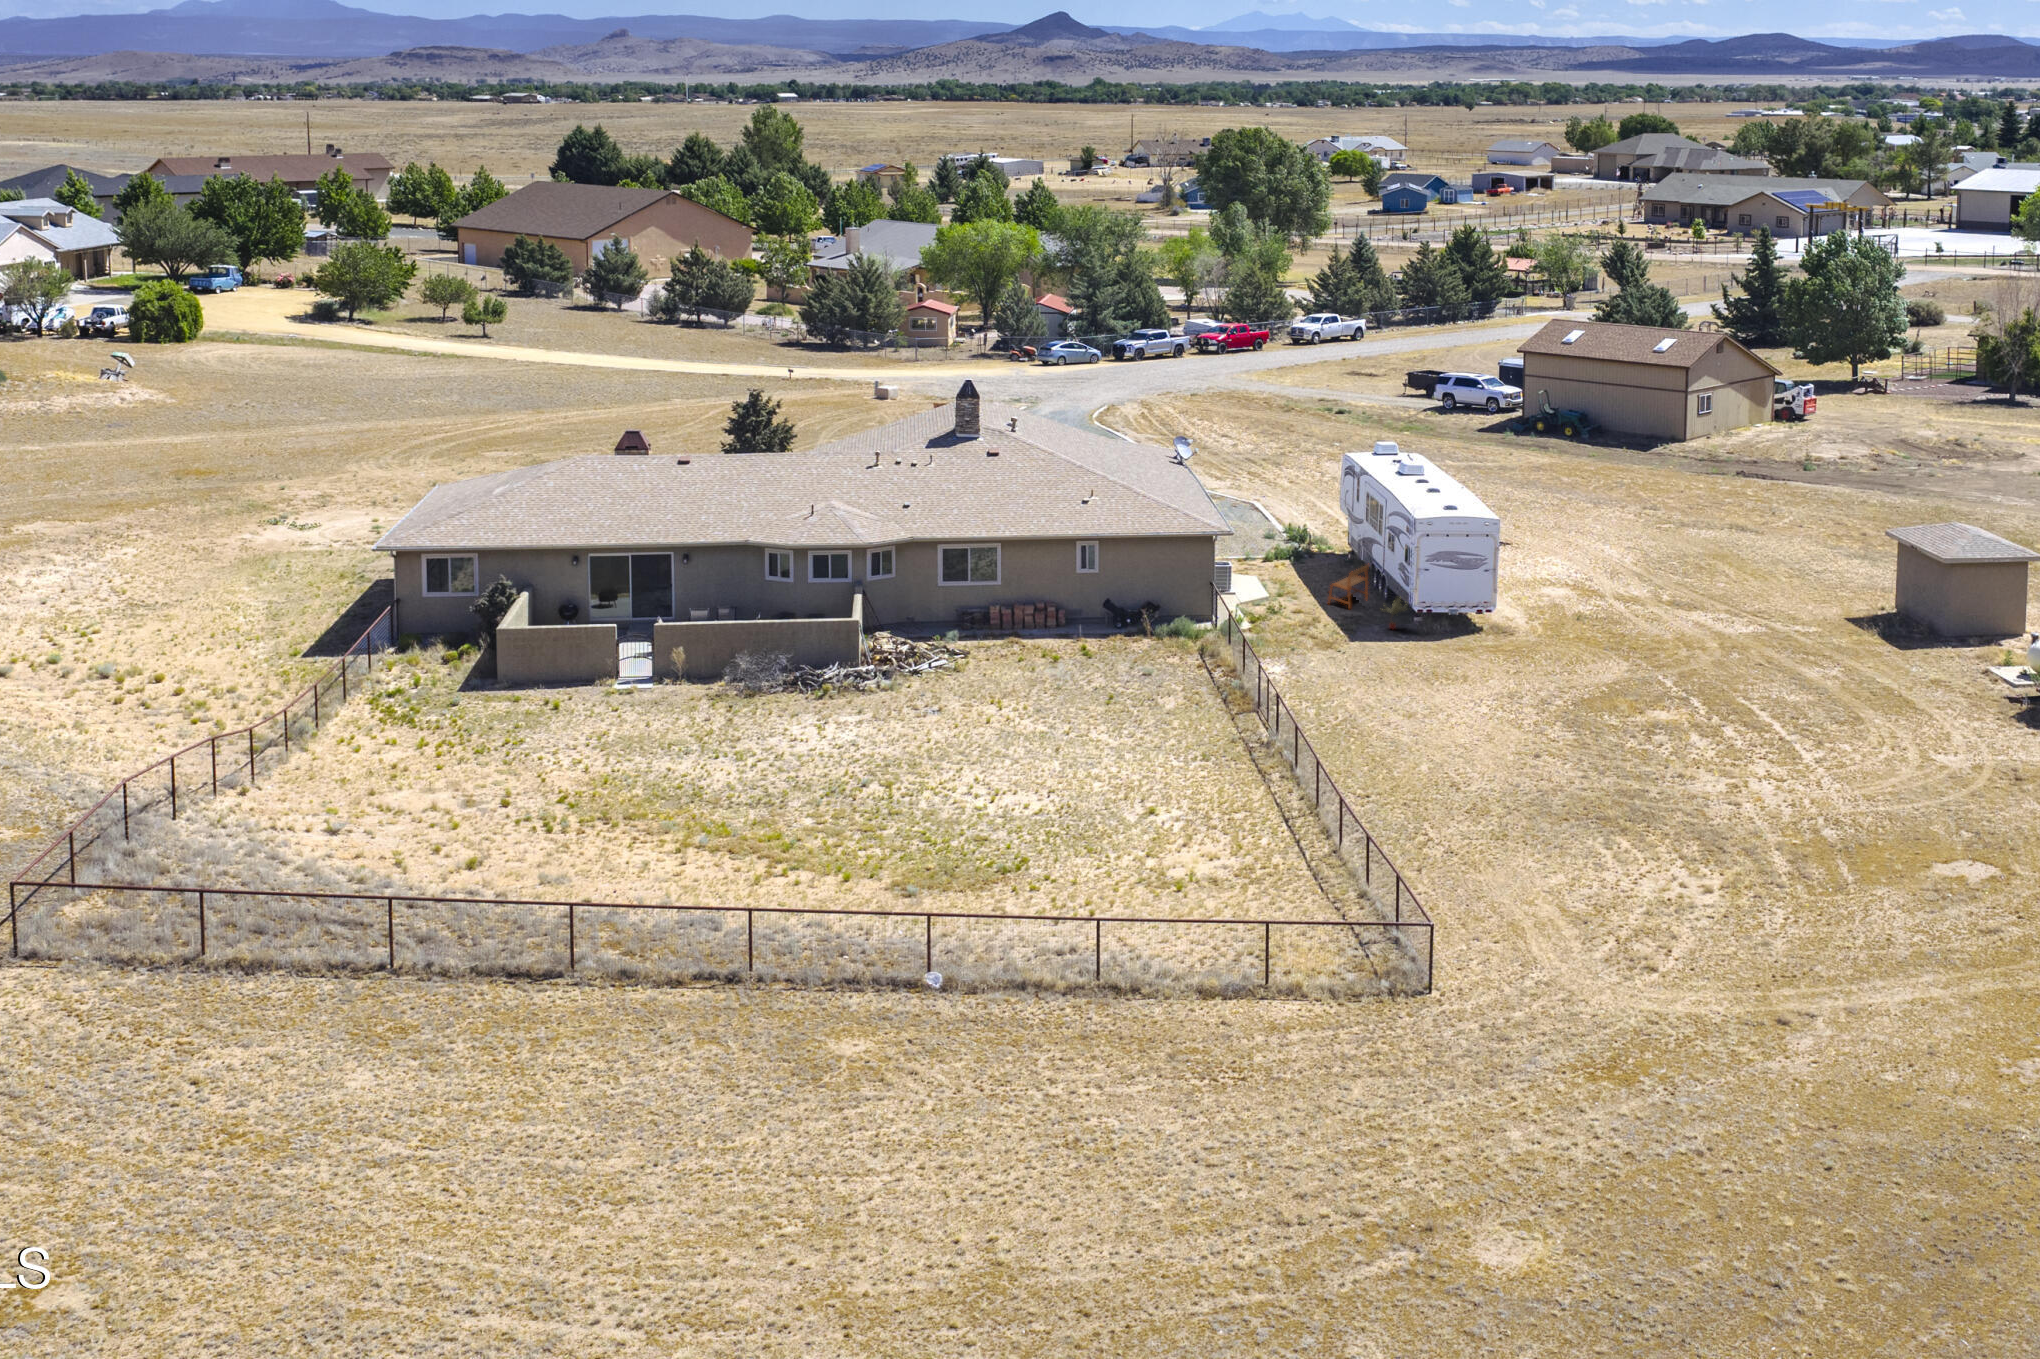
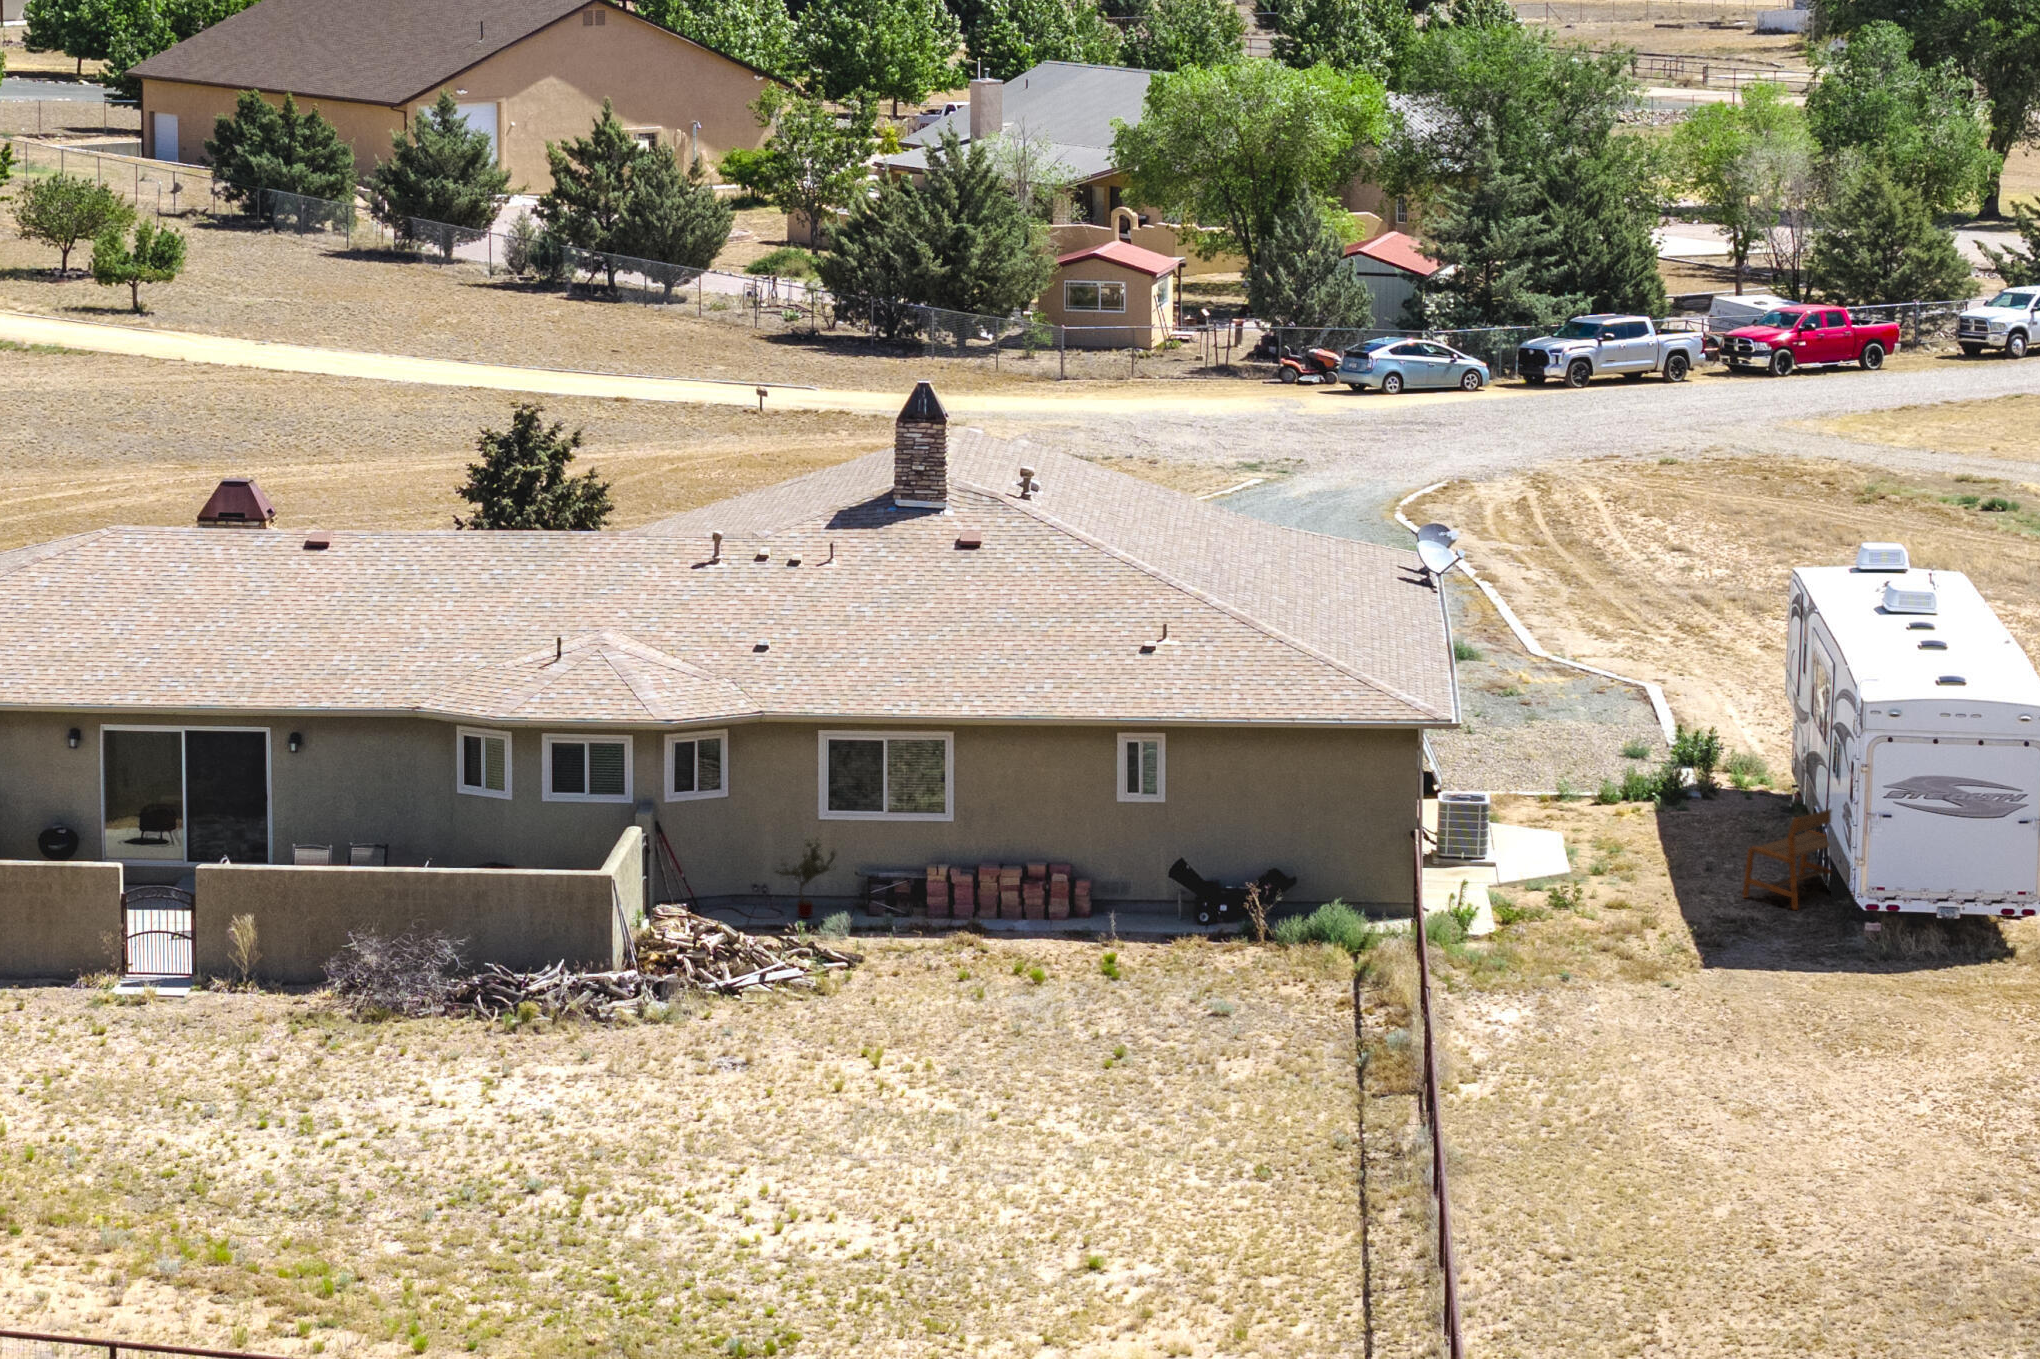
potted tree: present [1382,598,1407,630] -> present [775,838,836,918]

